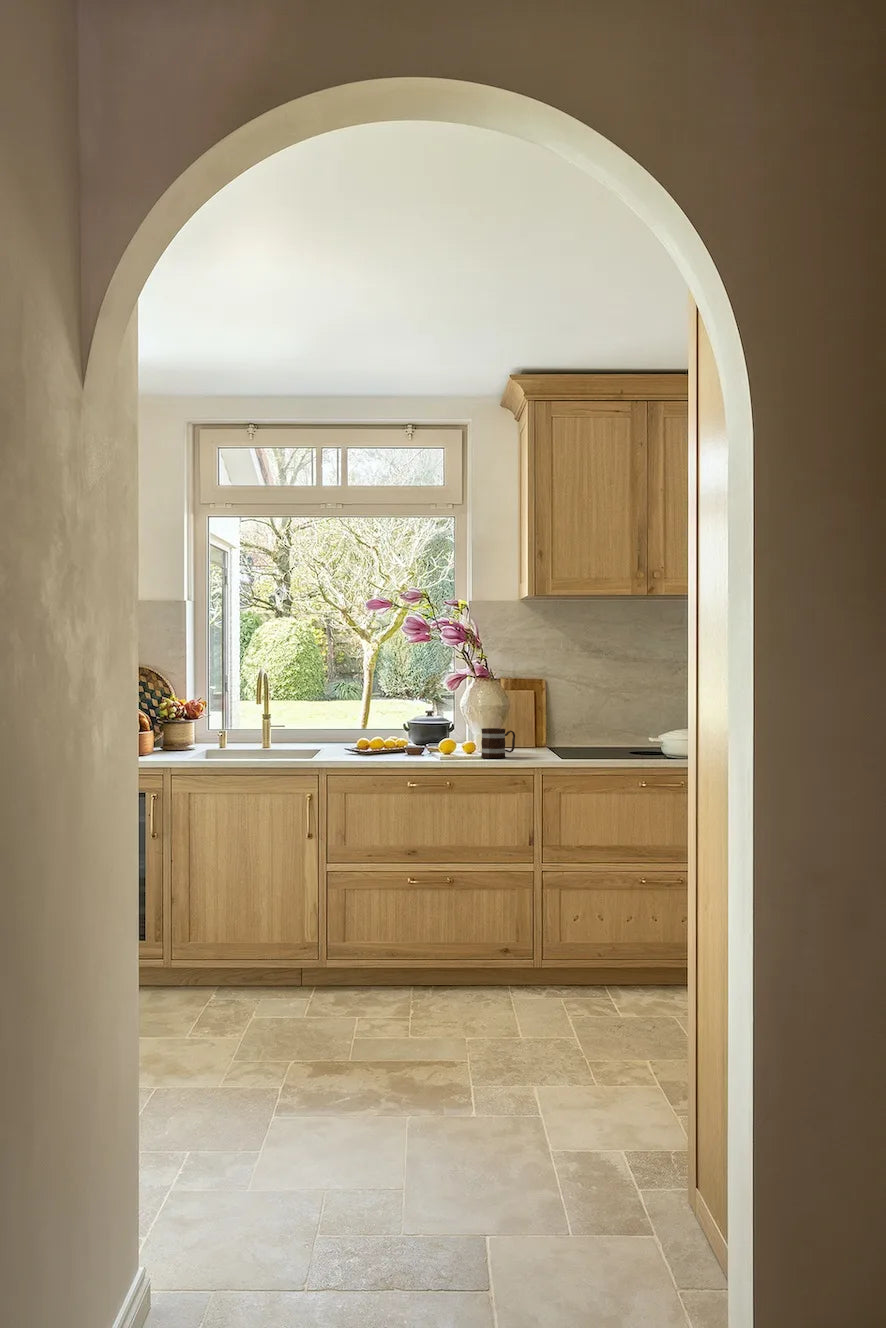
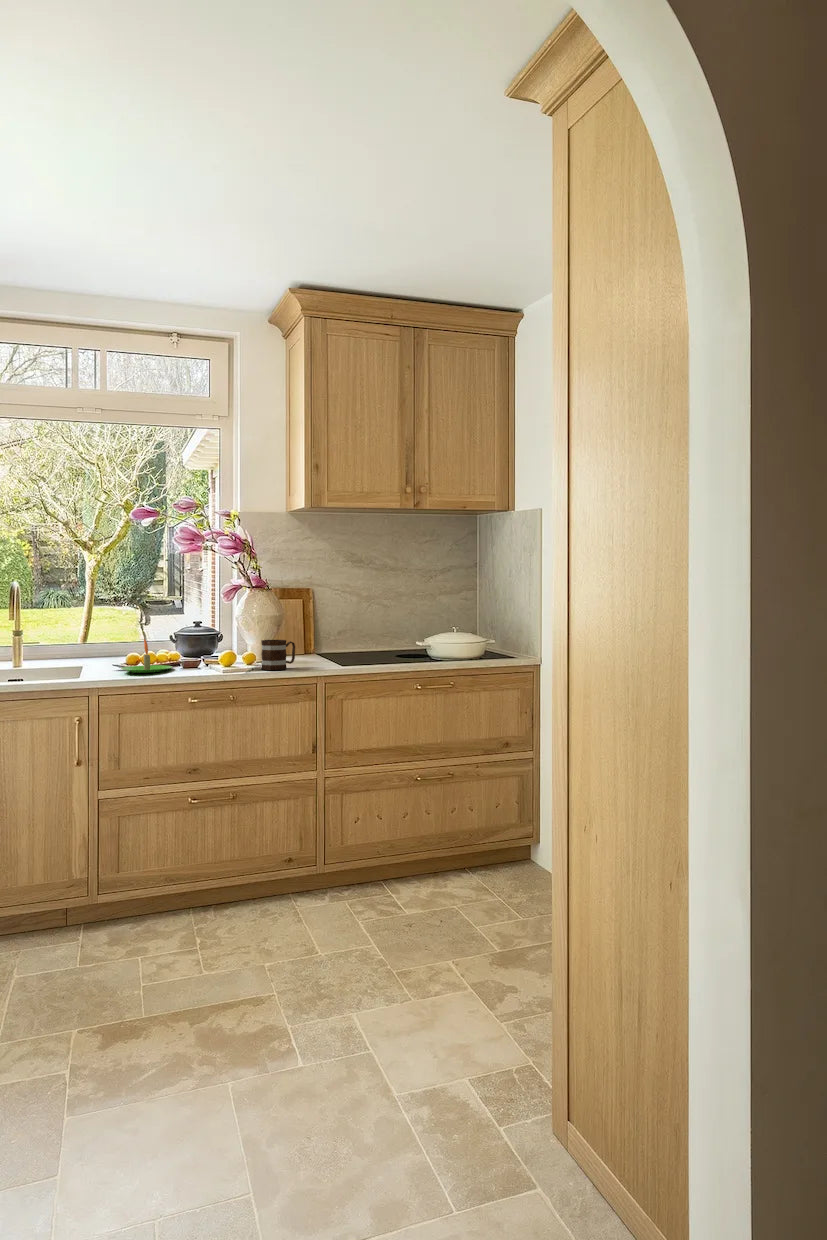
candle: none [349,724,396,756] -> present [121,639,172,673]

